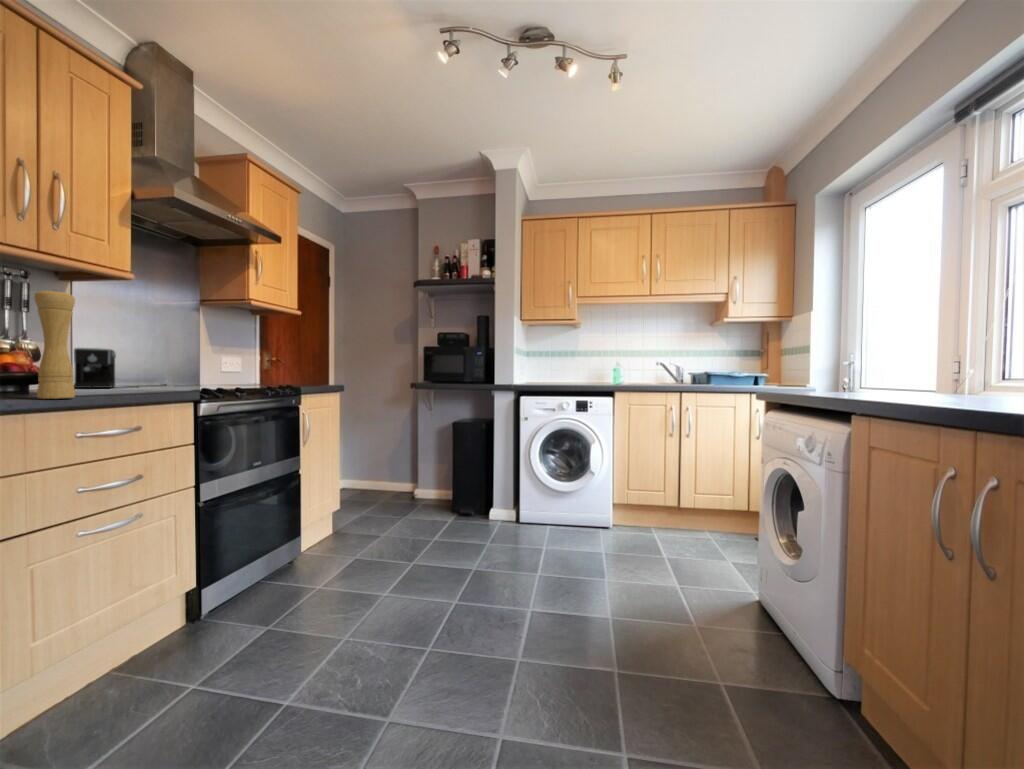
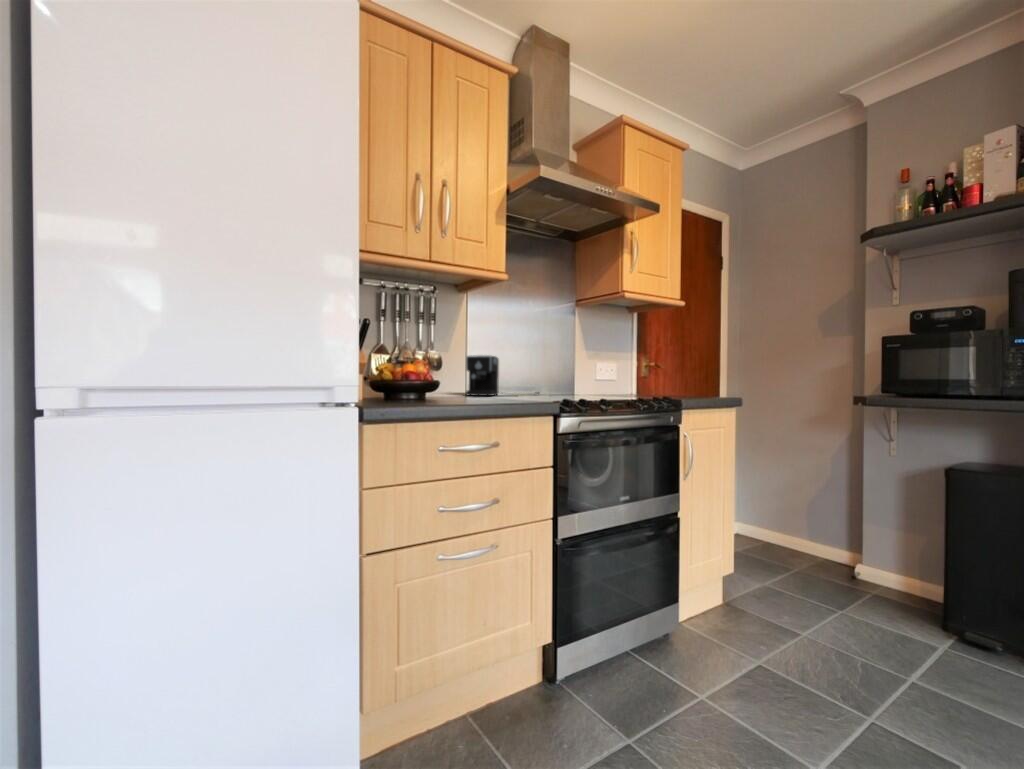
pepper mill: present [34,290,75,399] -> none [410,292,440,409]

